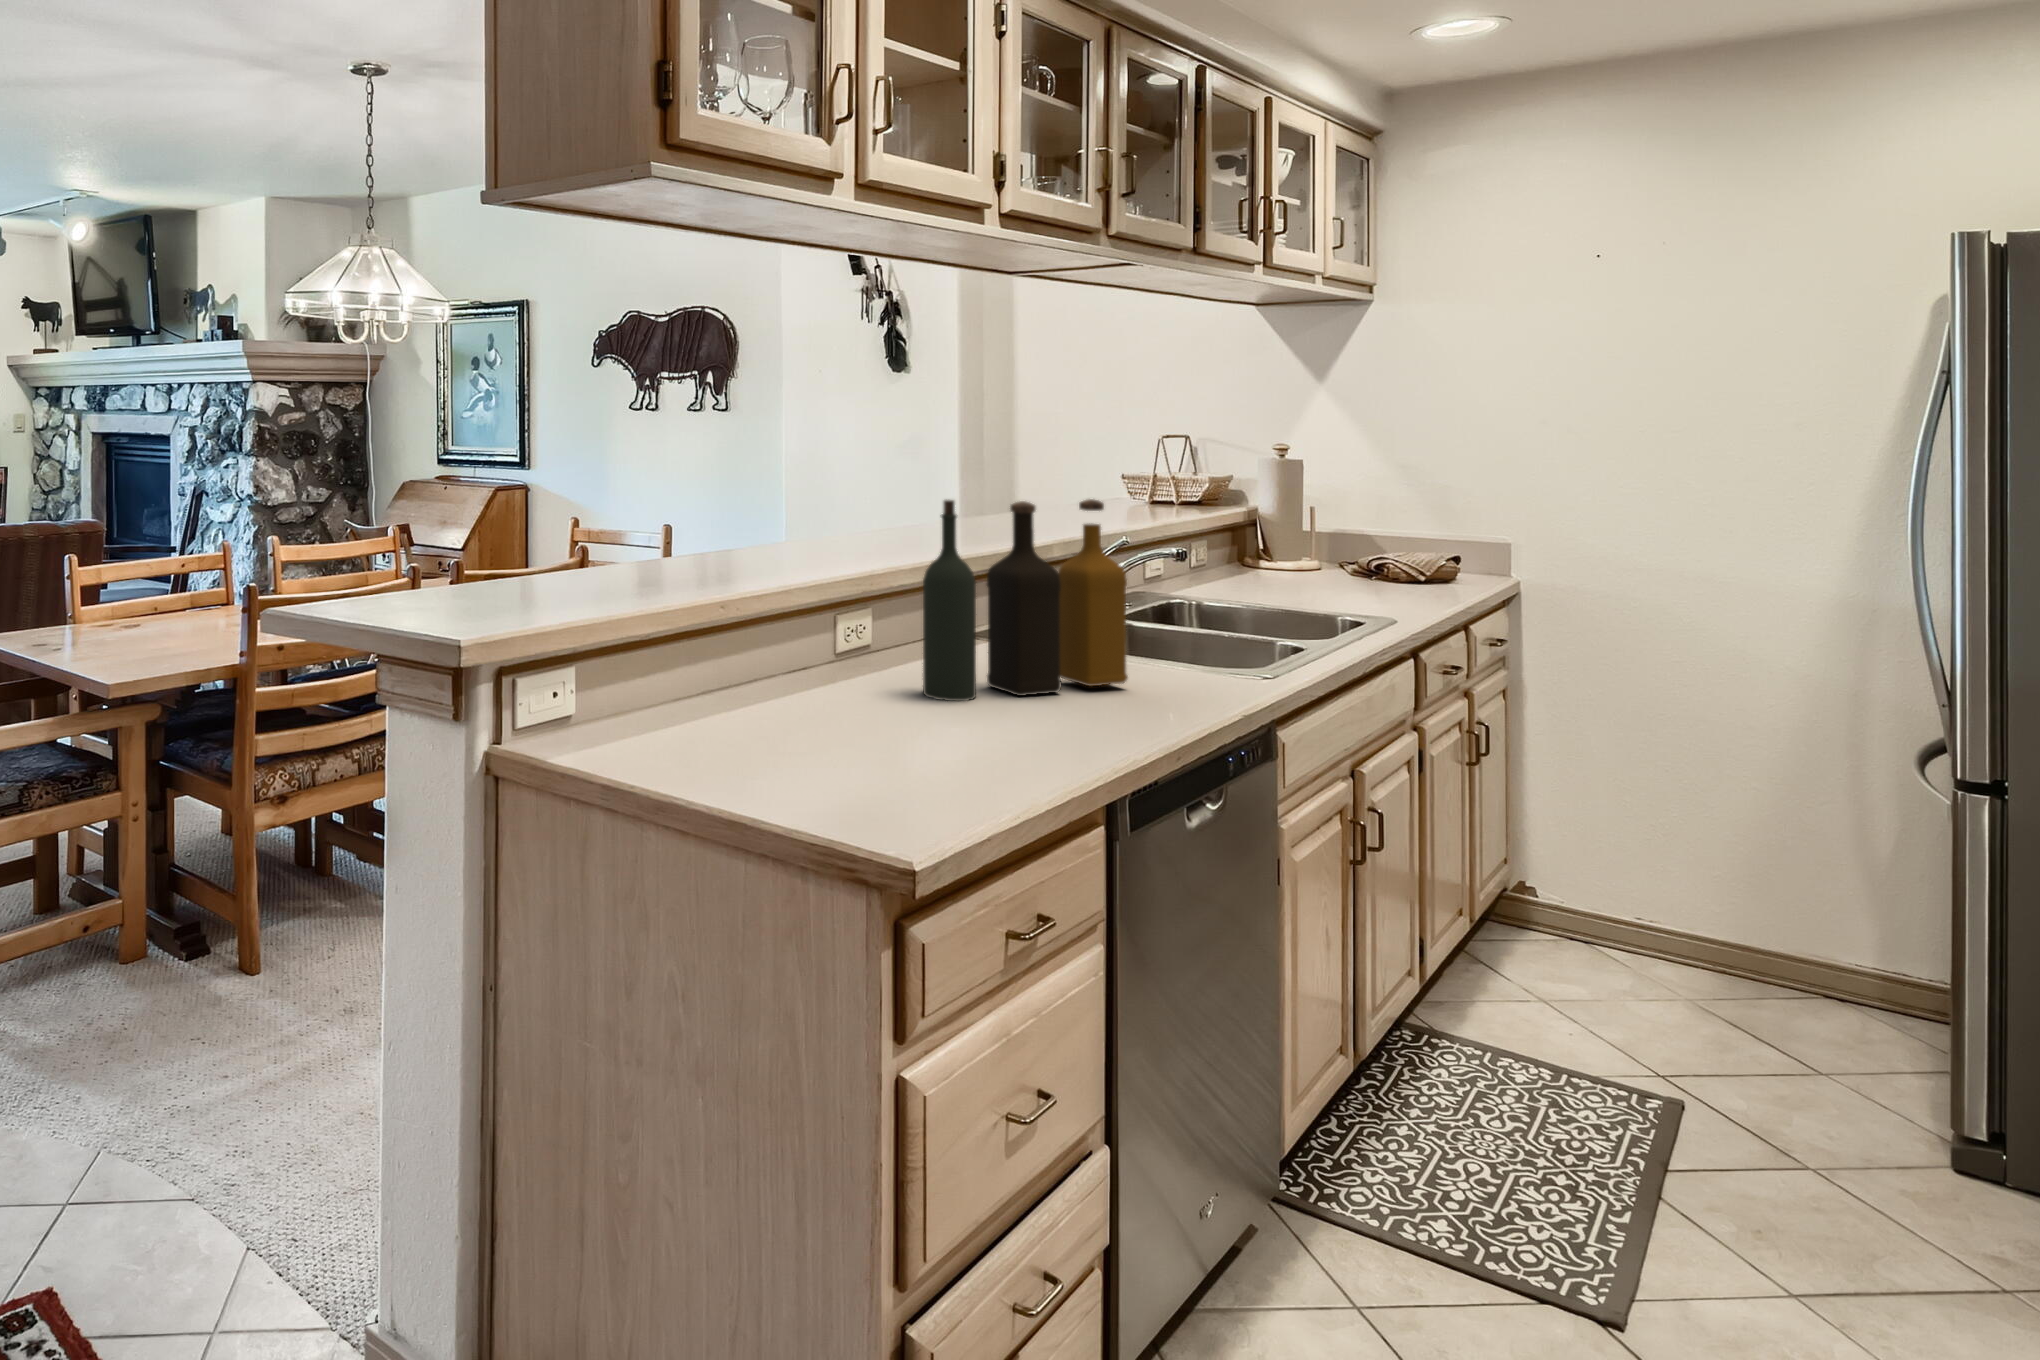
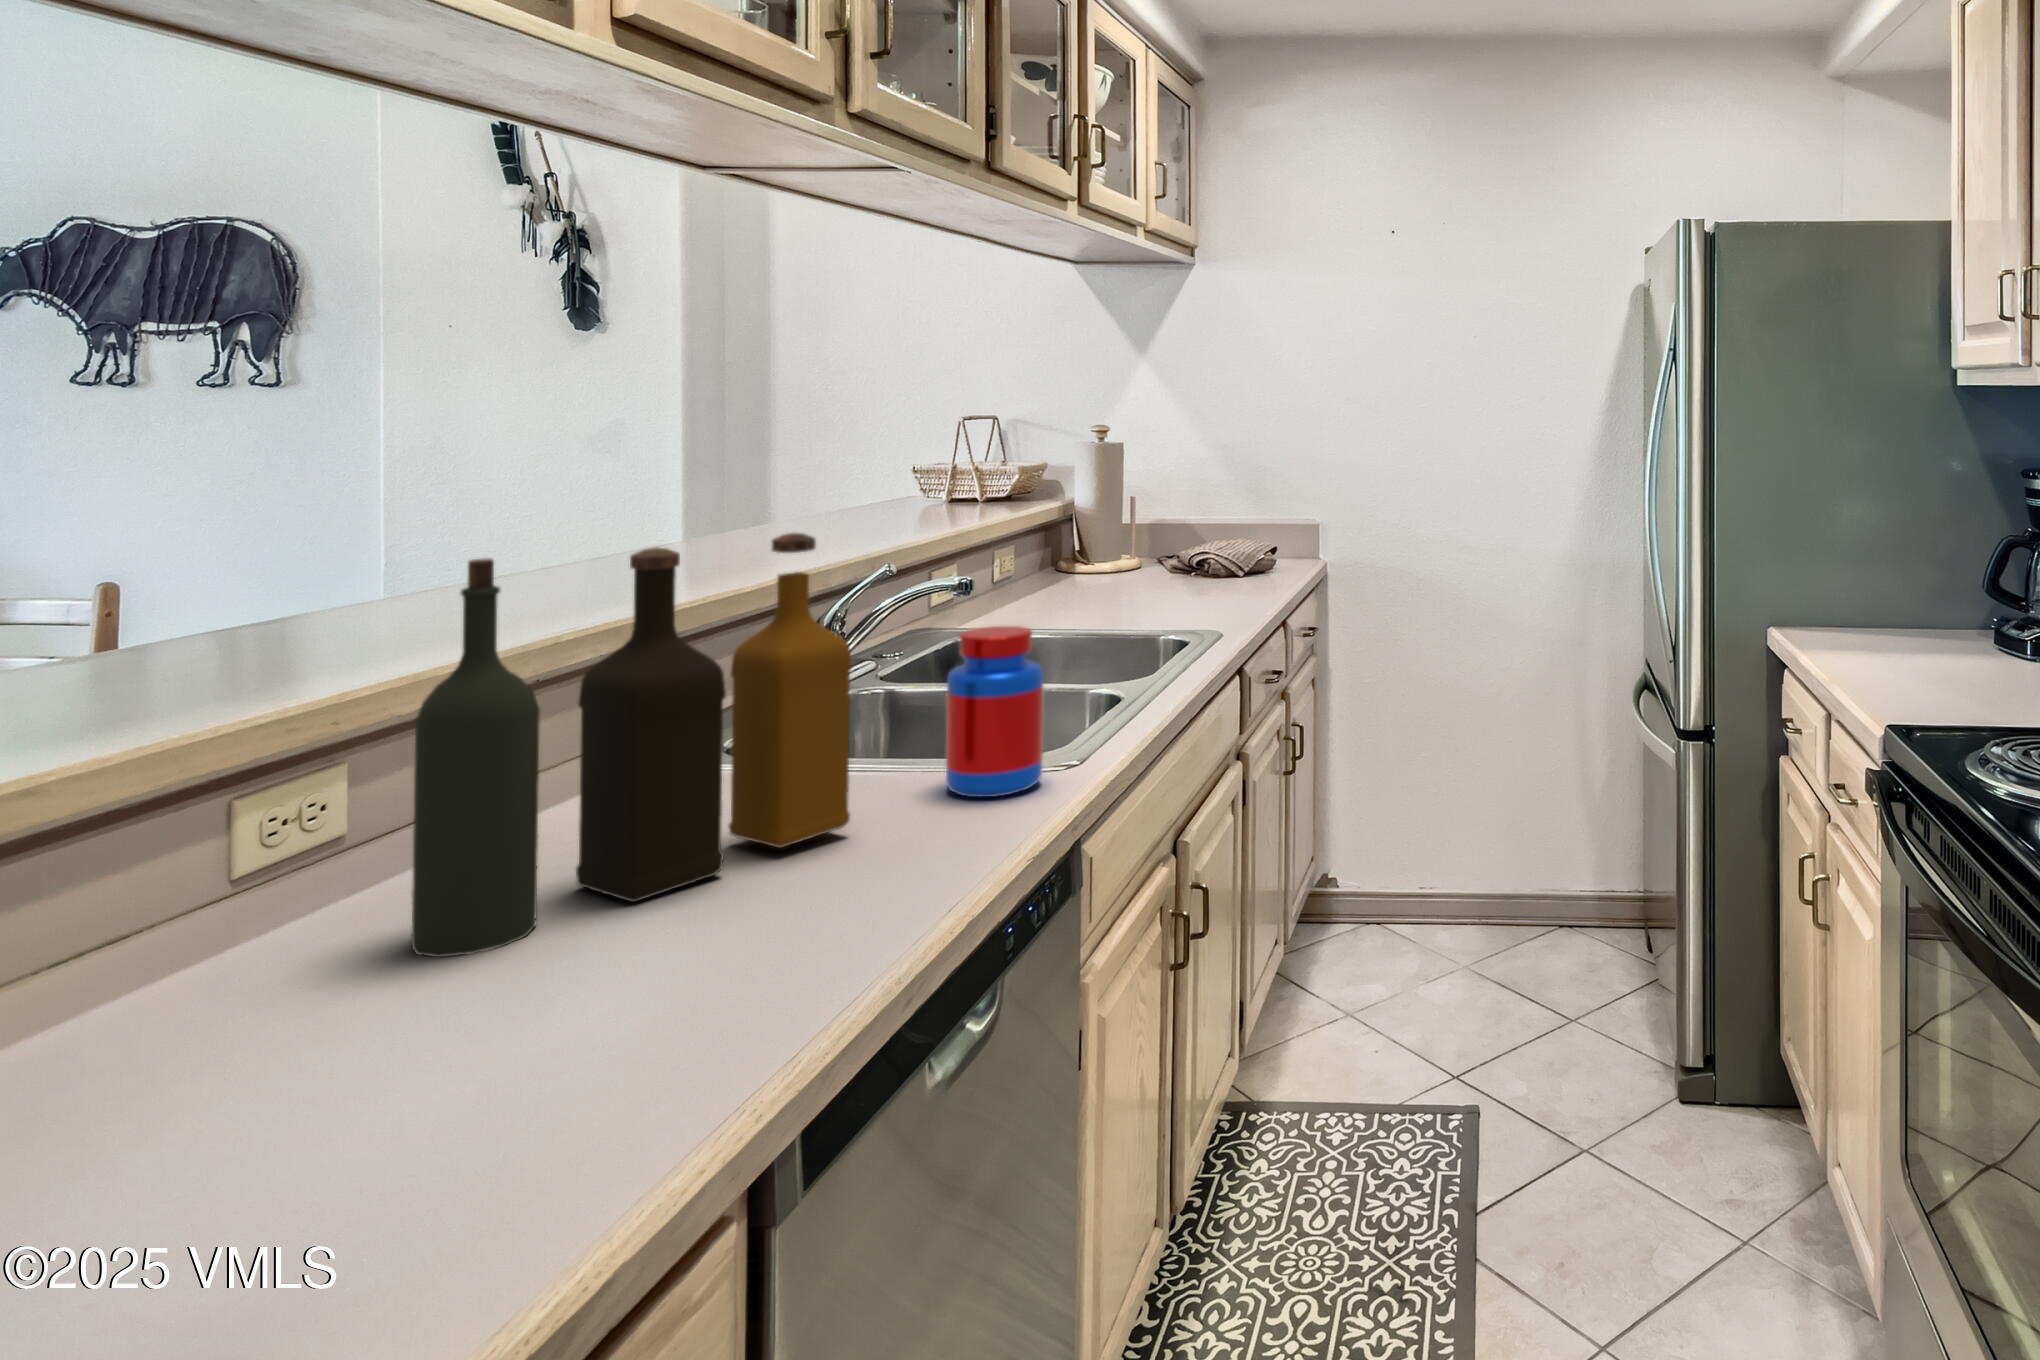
jar: none [1182,574,1249,686] -> present [946,626,1044,797]

